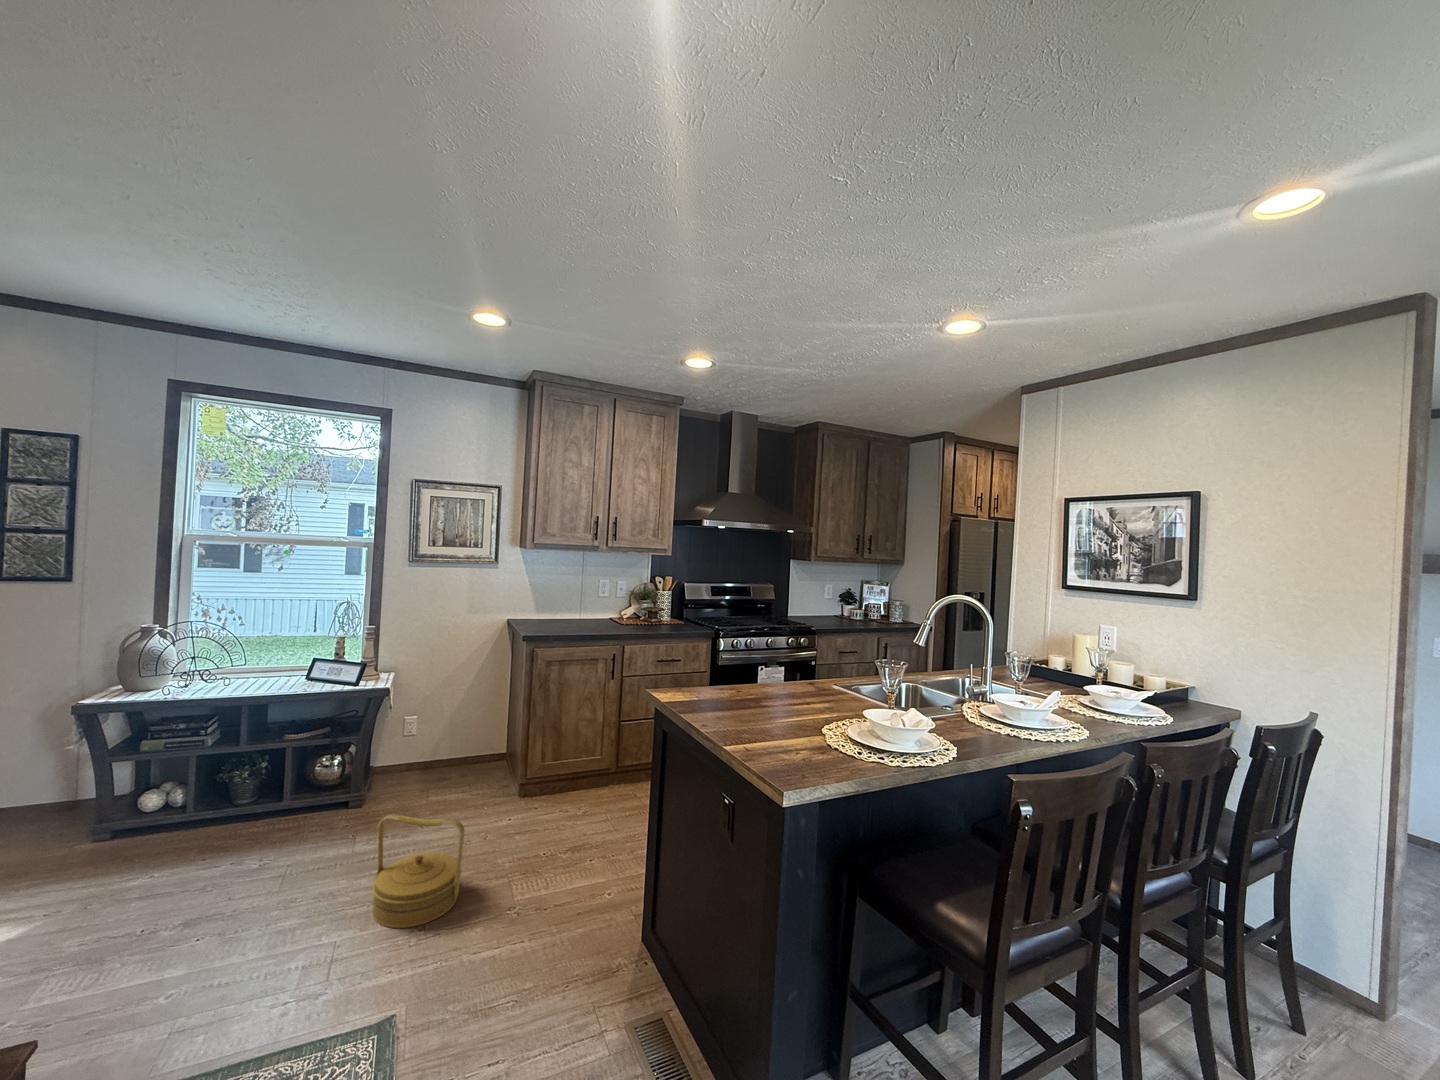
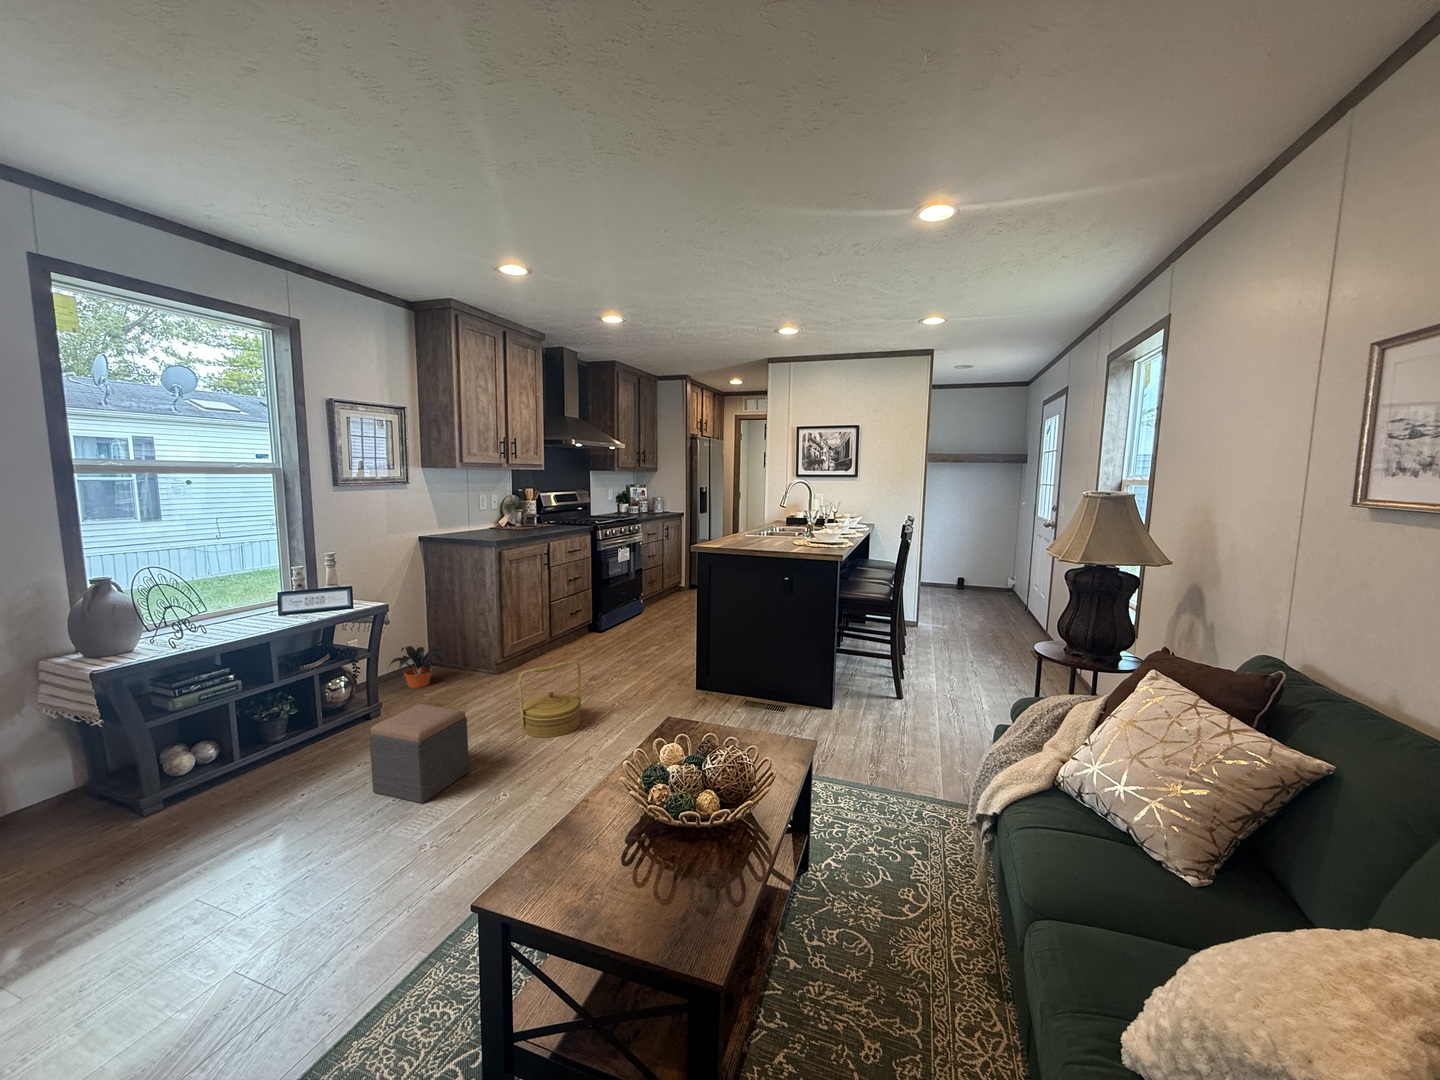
potted plant: none [432,734,491,784] -> present [389,646,443,688]
footstool: none [144,819,265,952] -> present [369,704,469,803]

